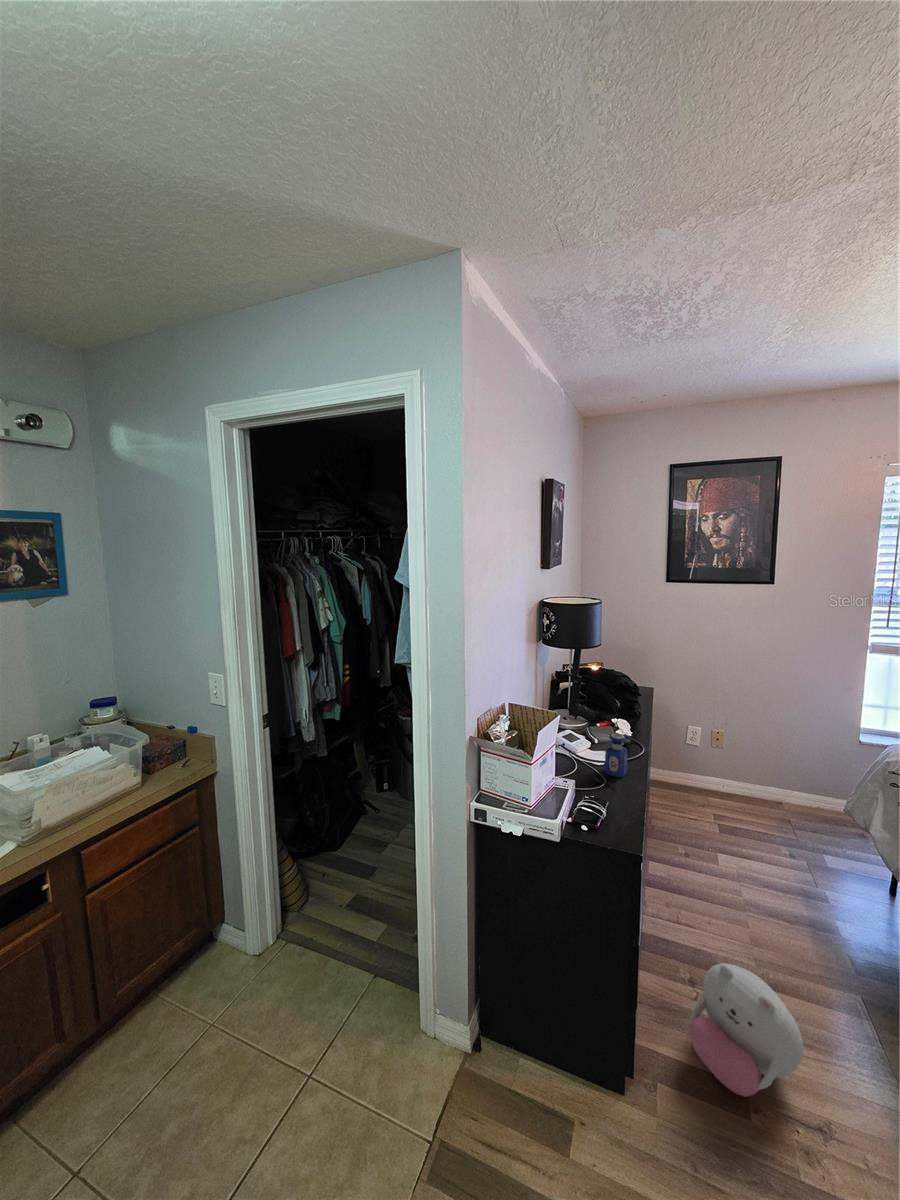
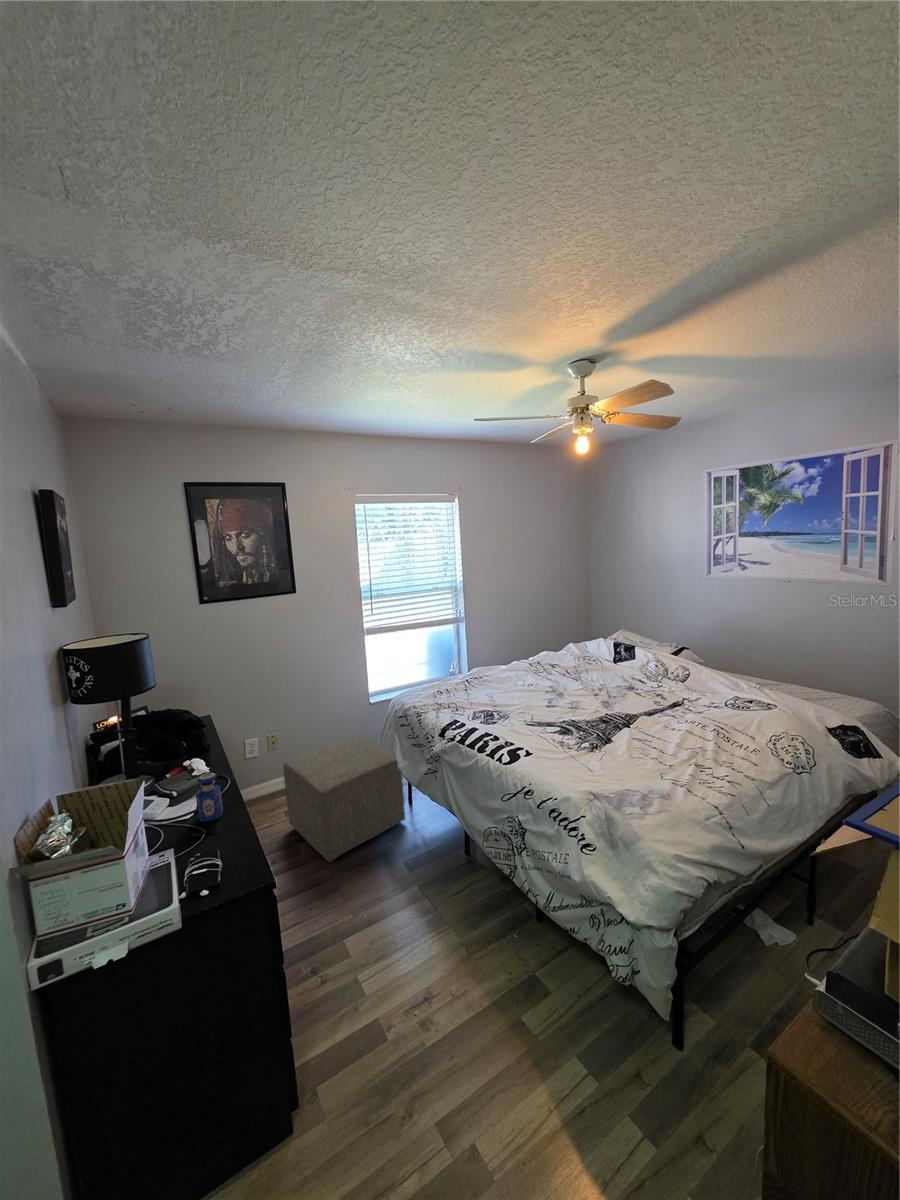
ottoman: none [712,763,879,910] -> present [283,736,405,862]
plush toy: present [689,963,803,1097] -> none [328,920,406,1031]

